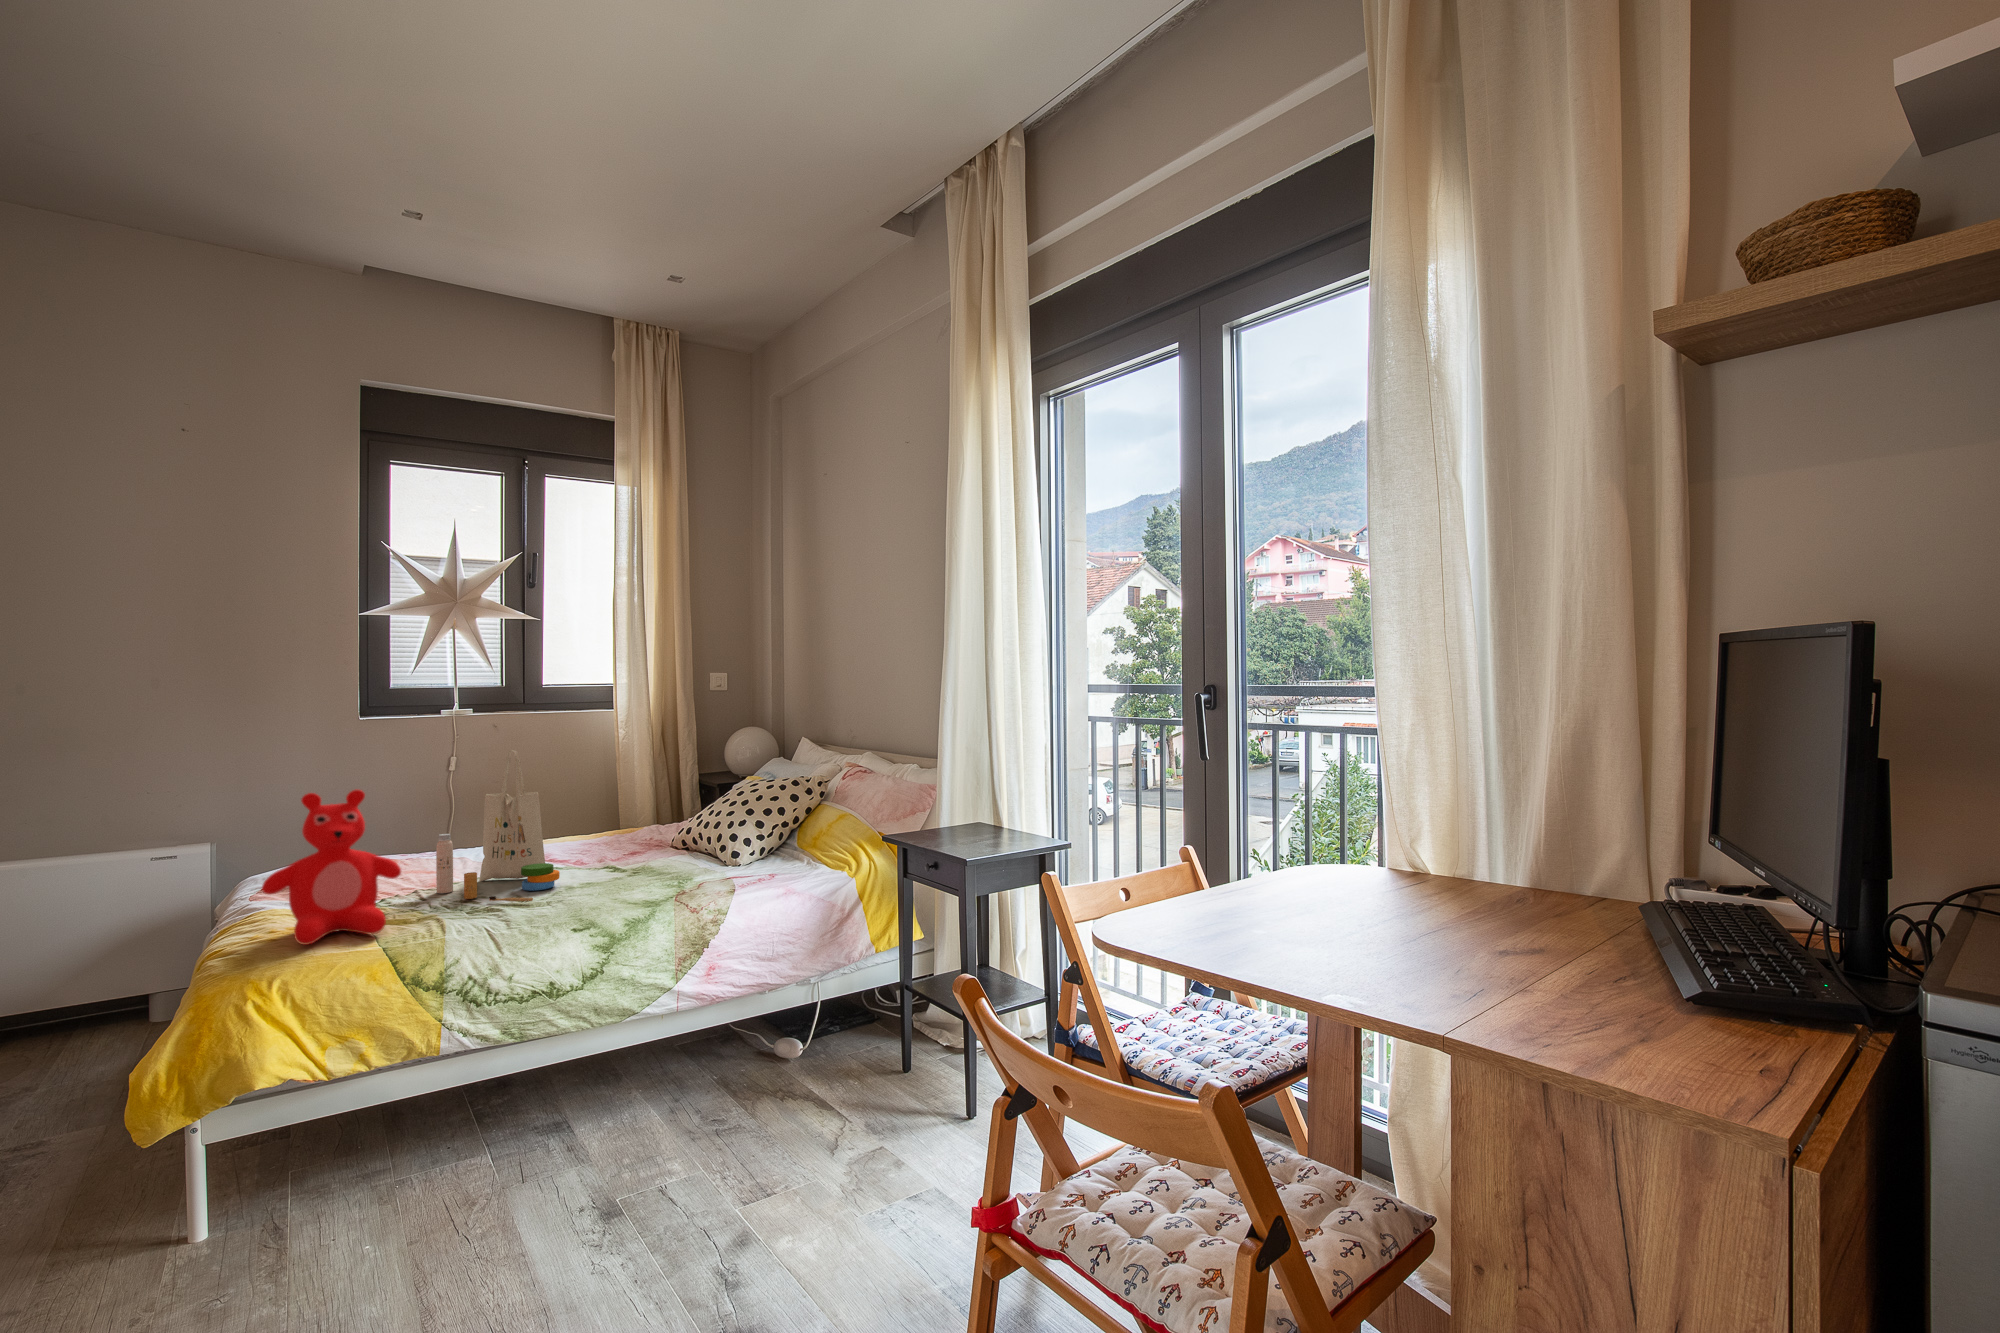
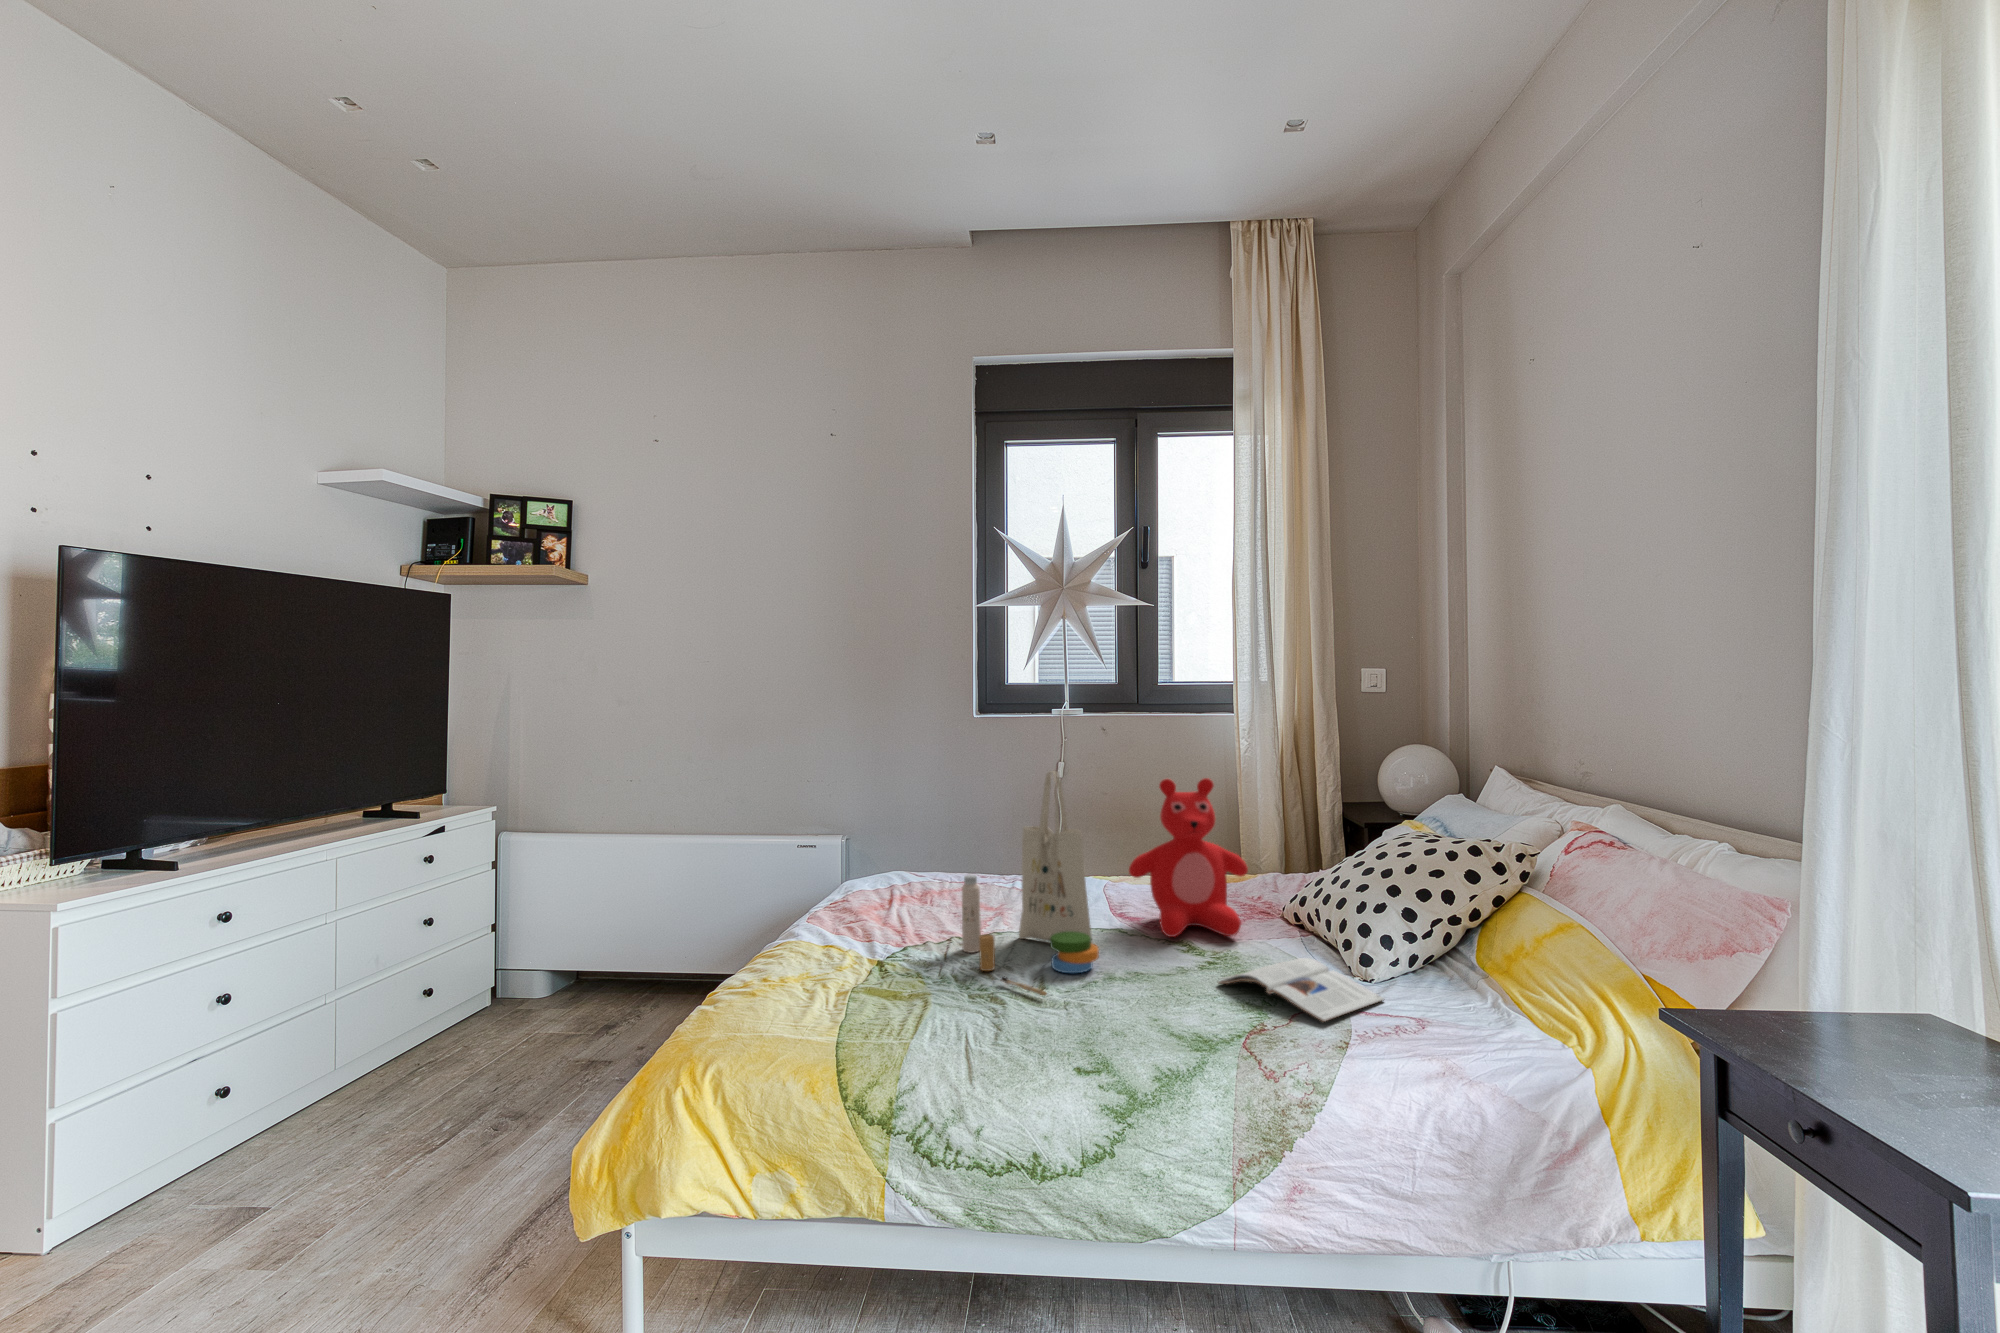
teddy bear: present [262,789,401,945] -> present [1129,778,1248,937]
magazine: none [648,857,750,883] -> present [1219,958,1384,1022]

